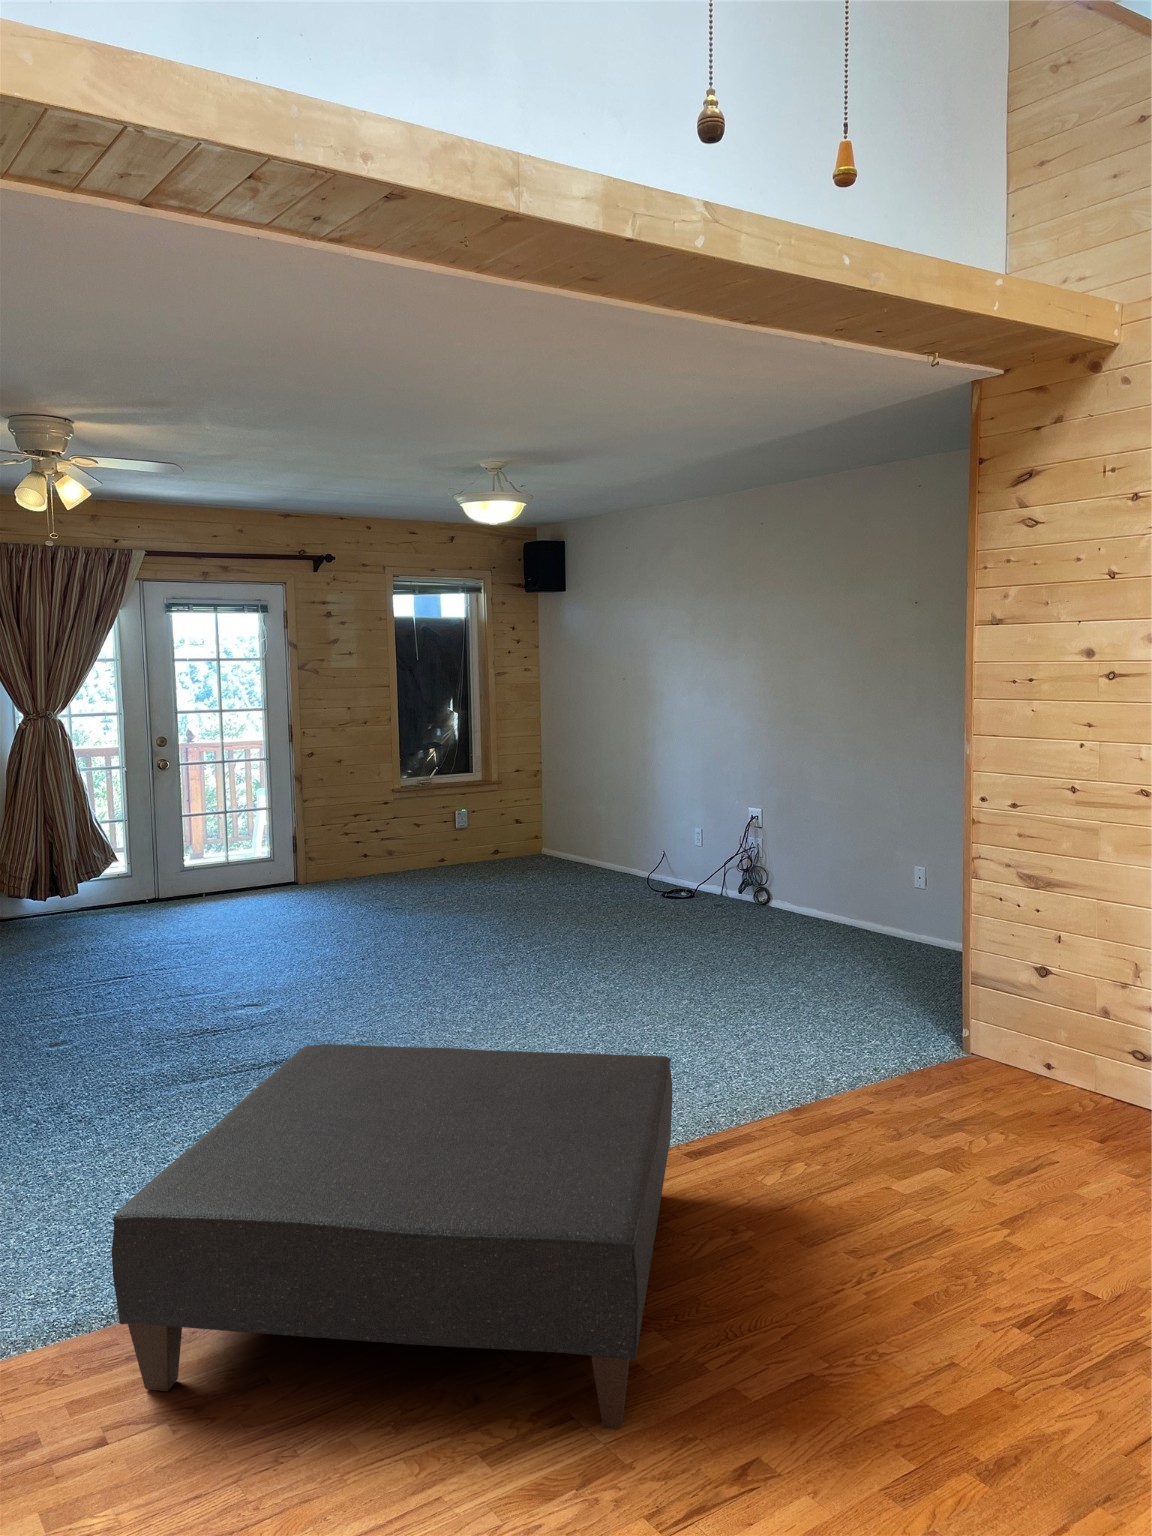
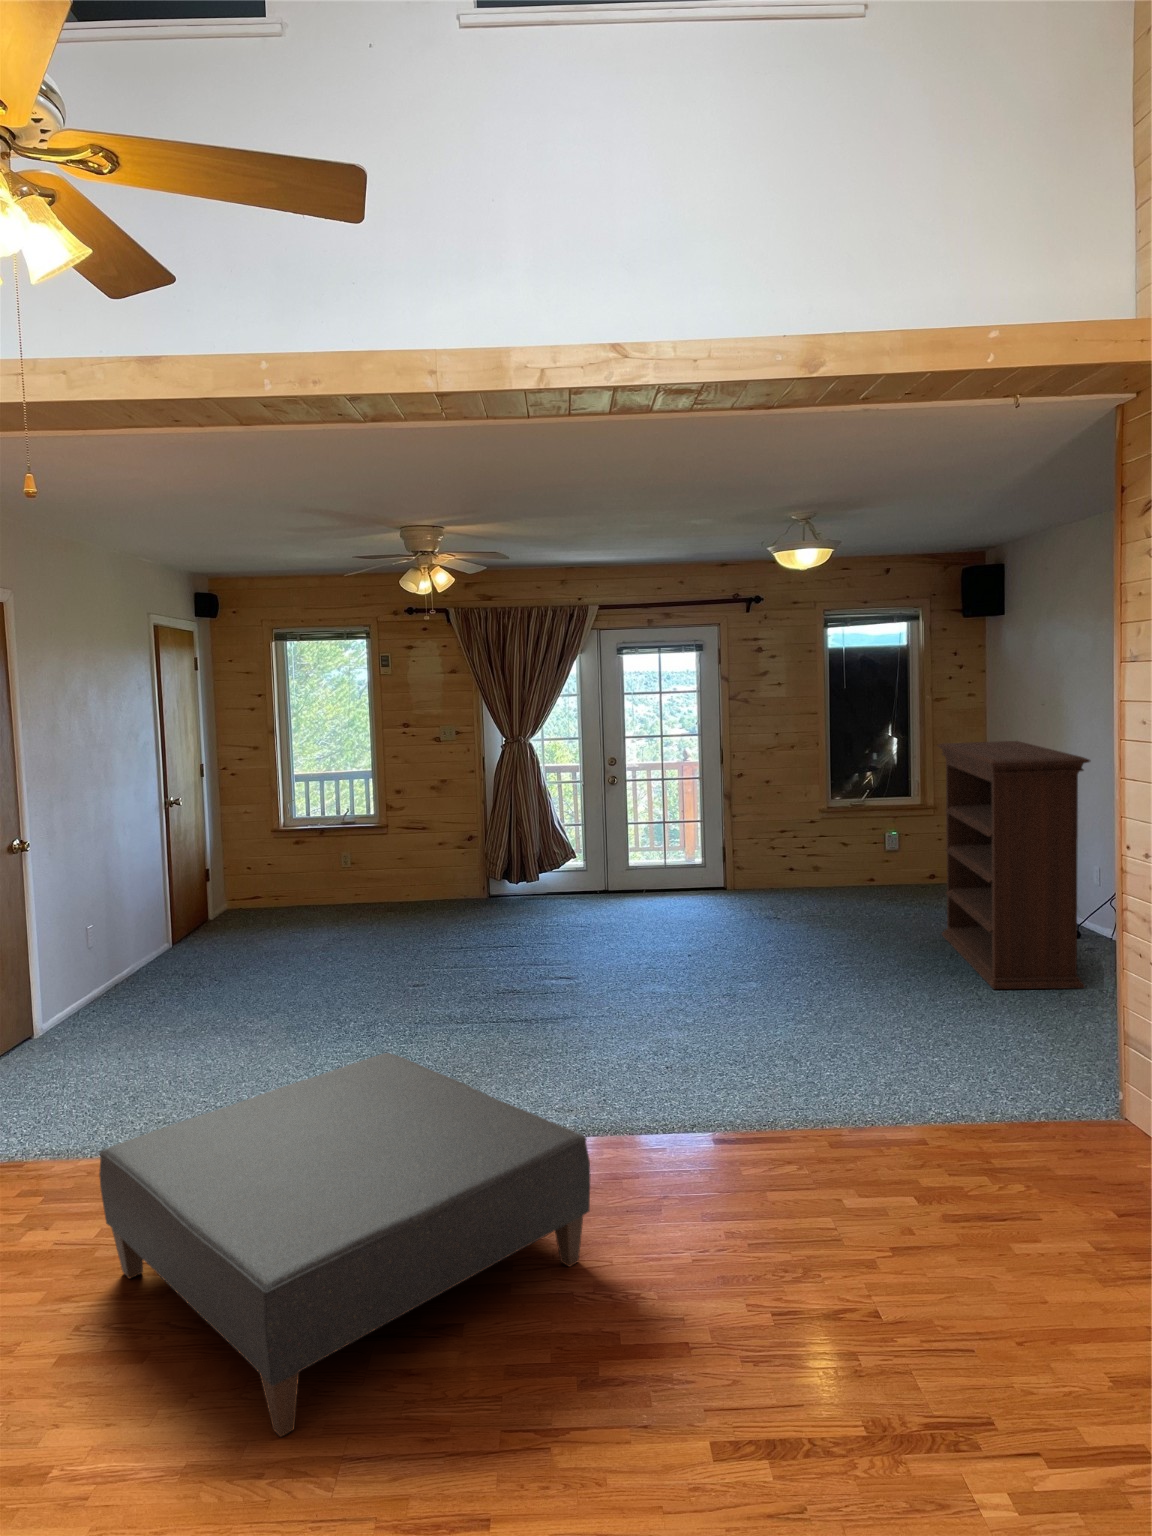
bookshelf: none [563,703,741,927] -> present [937,741,1090,989]

